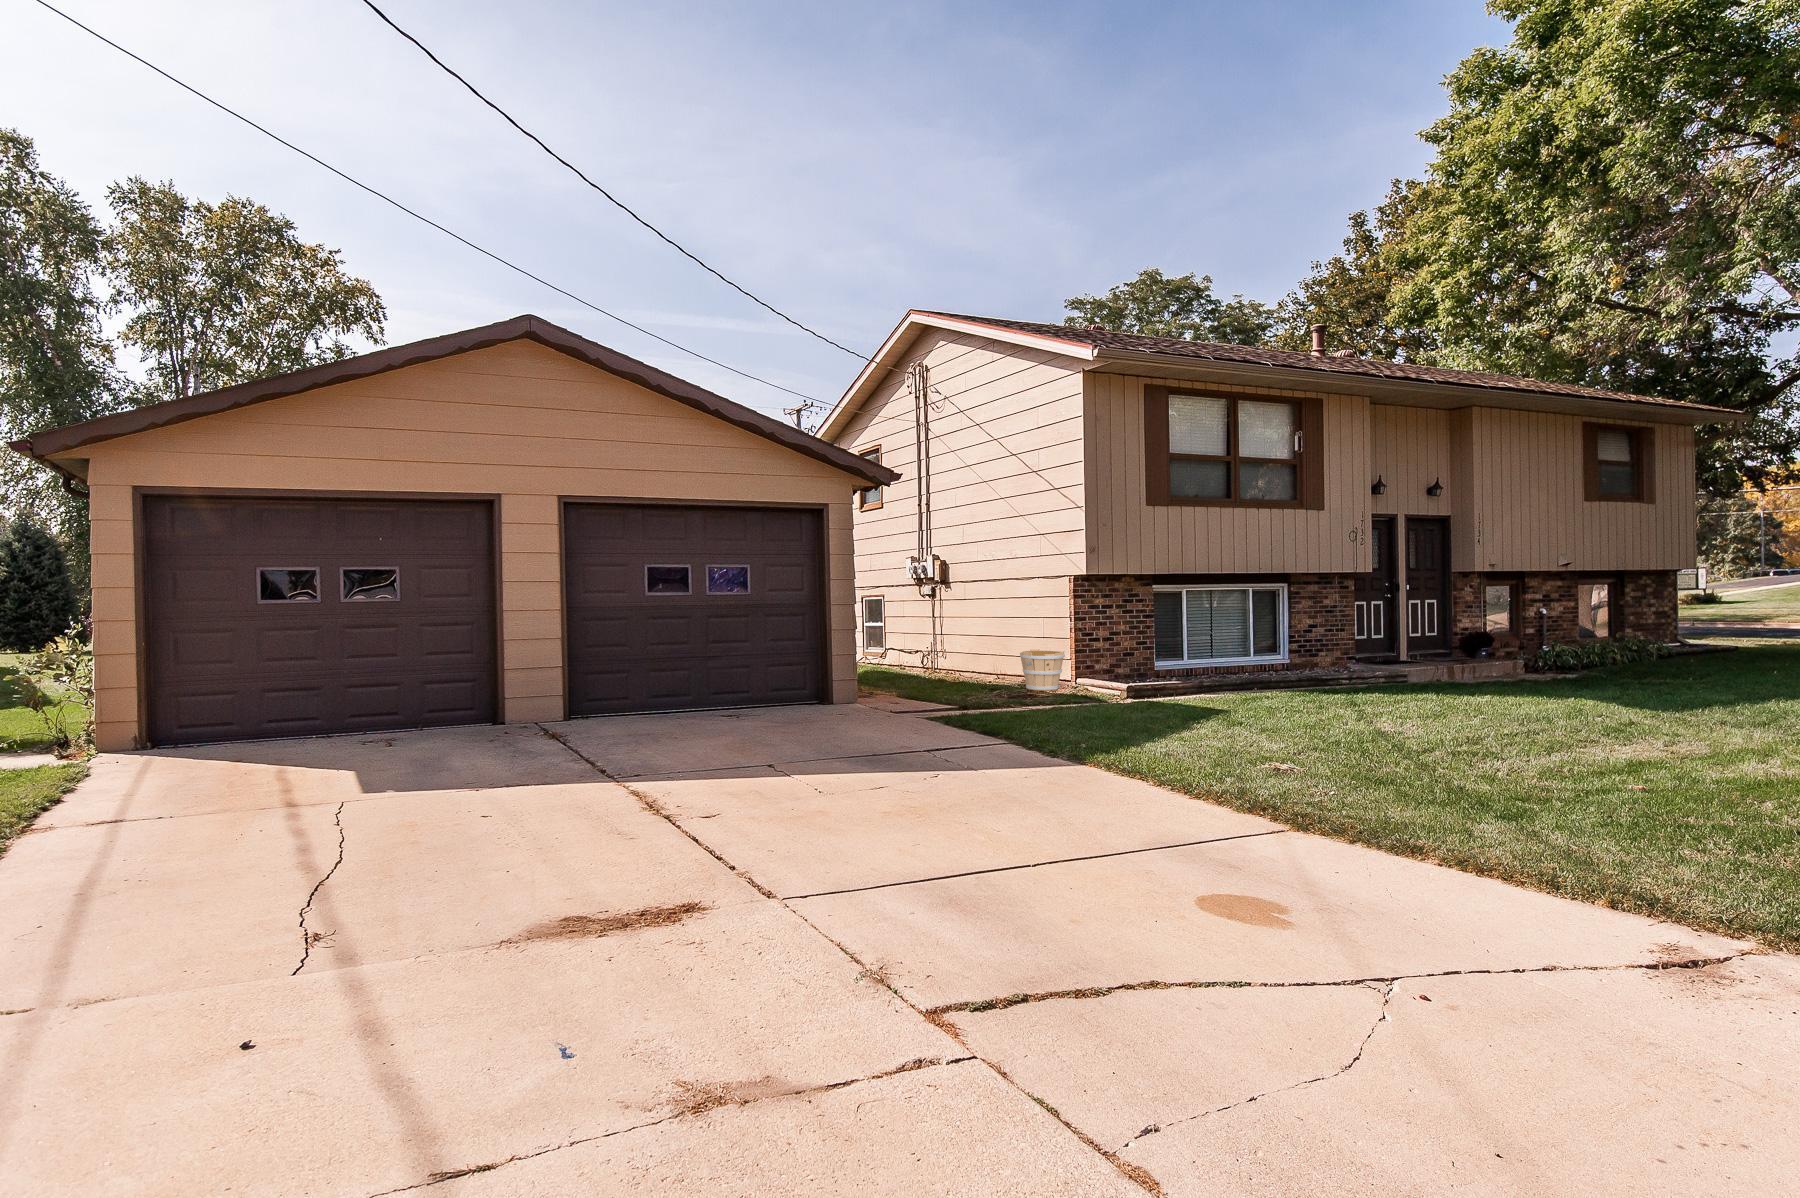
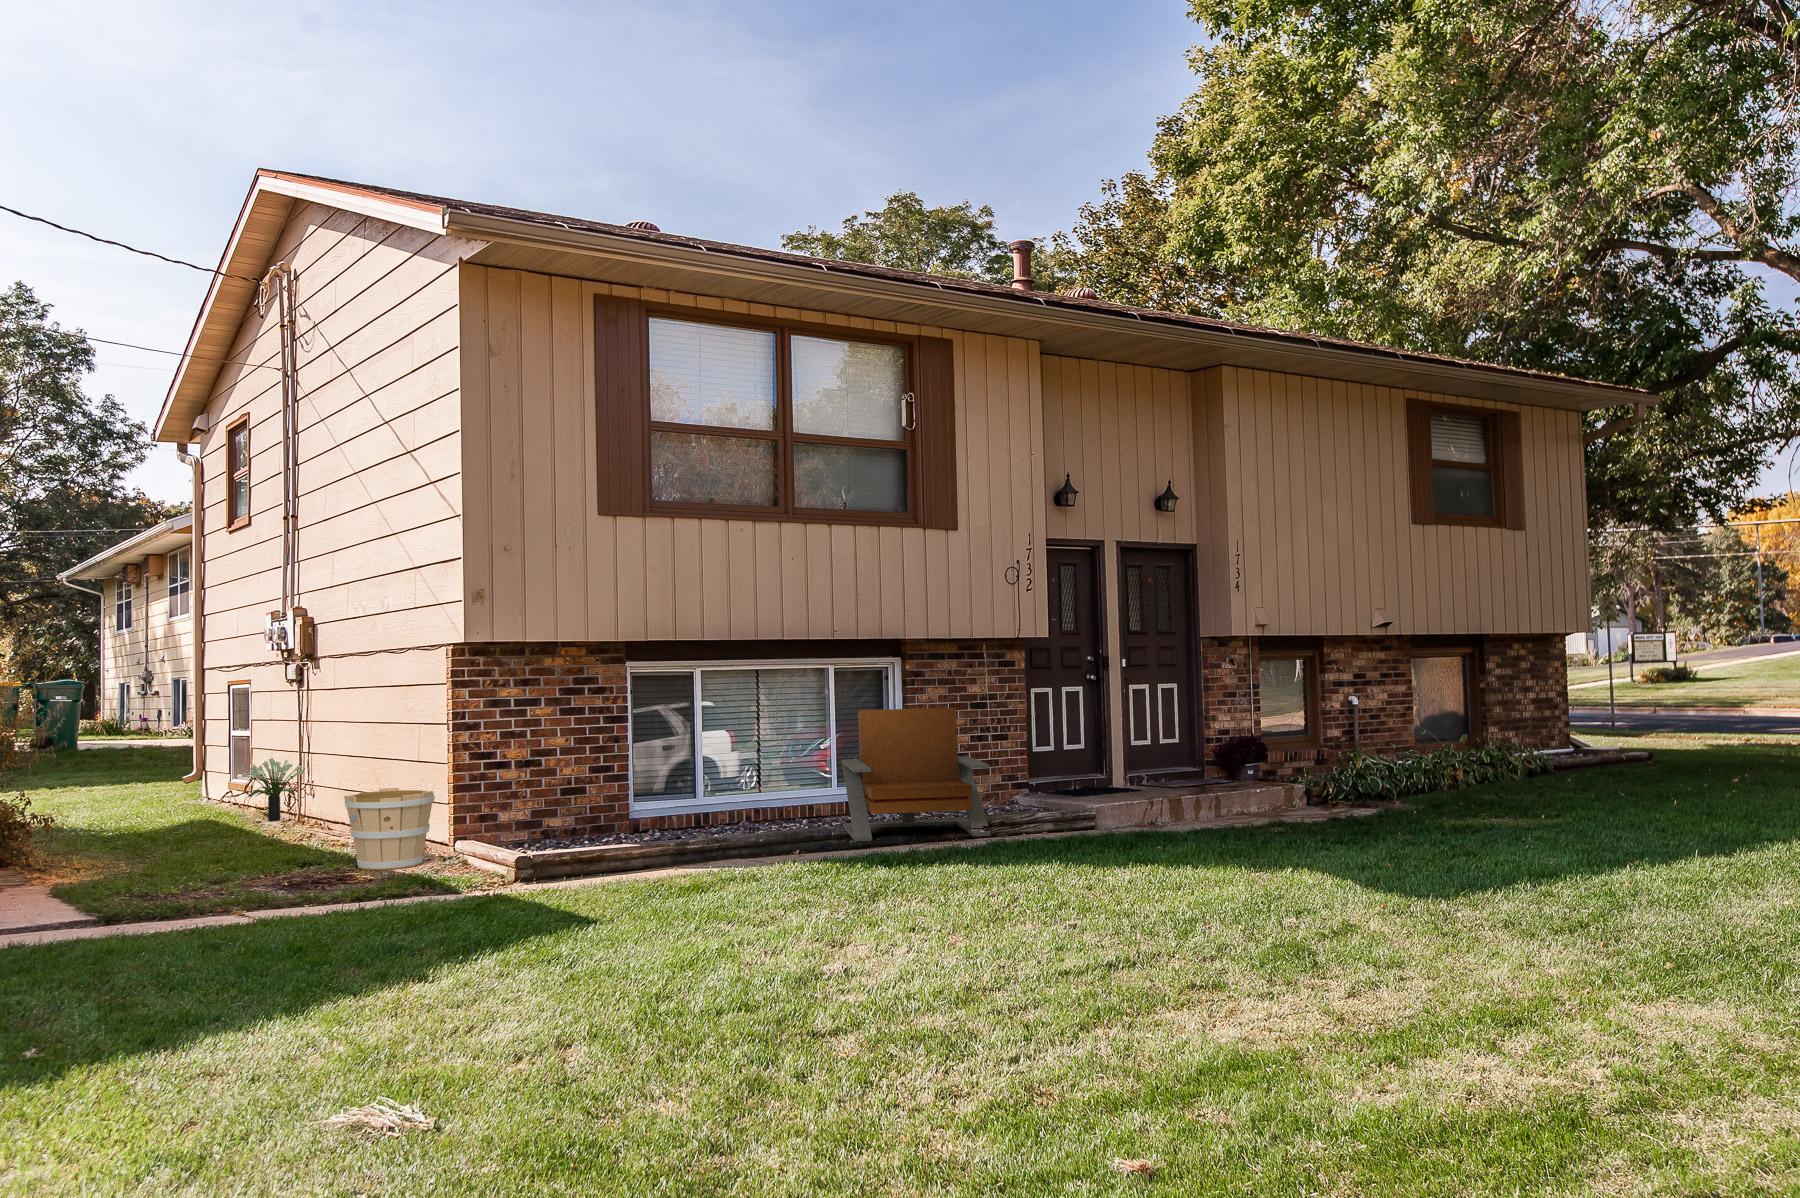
lounge chair: none [1256,614,1356,686] -> present [842,708,991,841]
potted plant: none [905,633,935,666] -> present [242,758,304,821]

